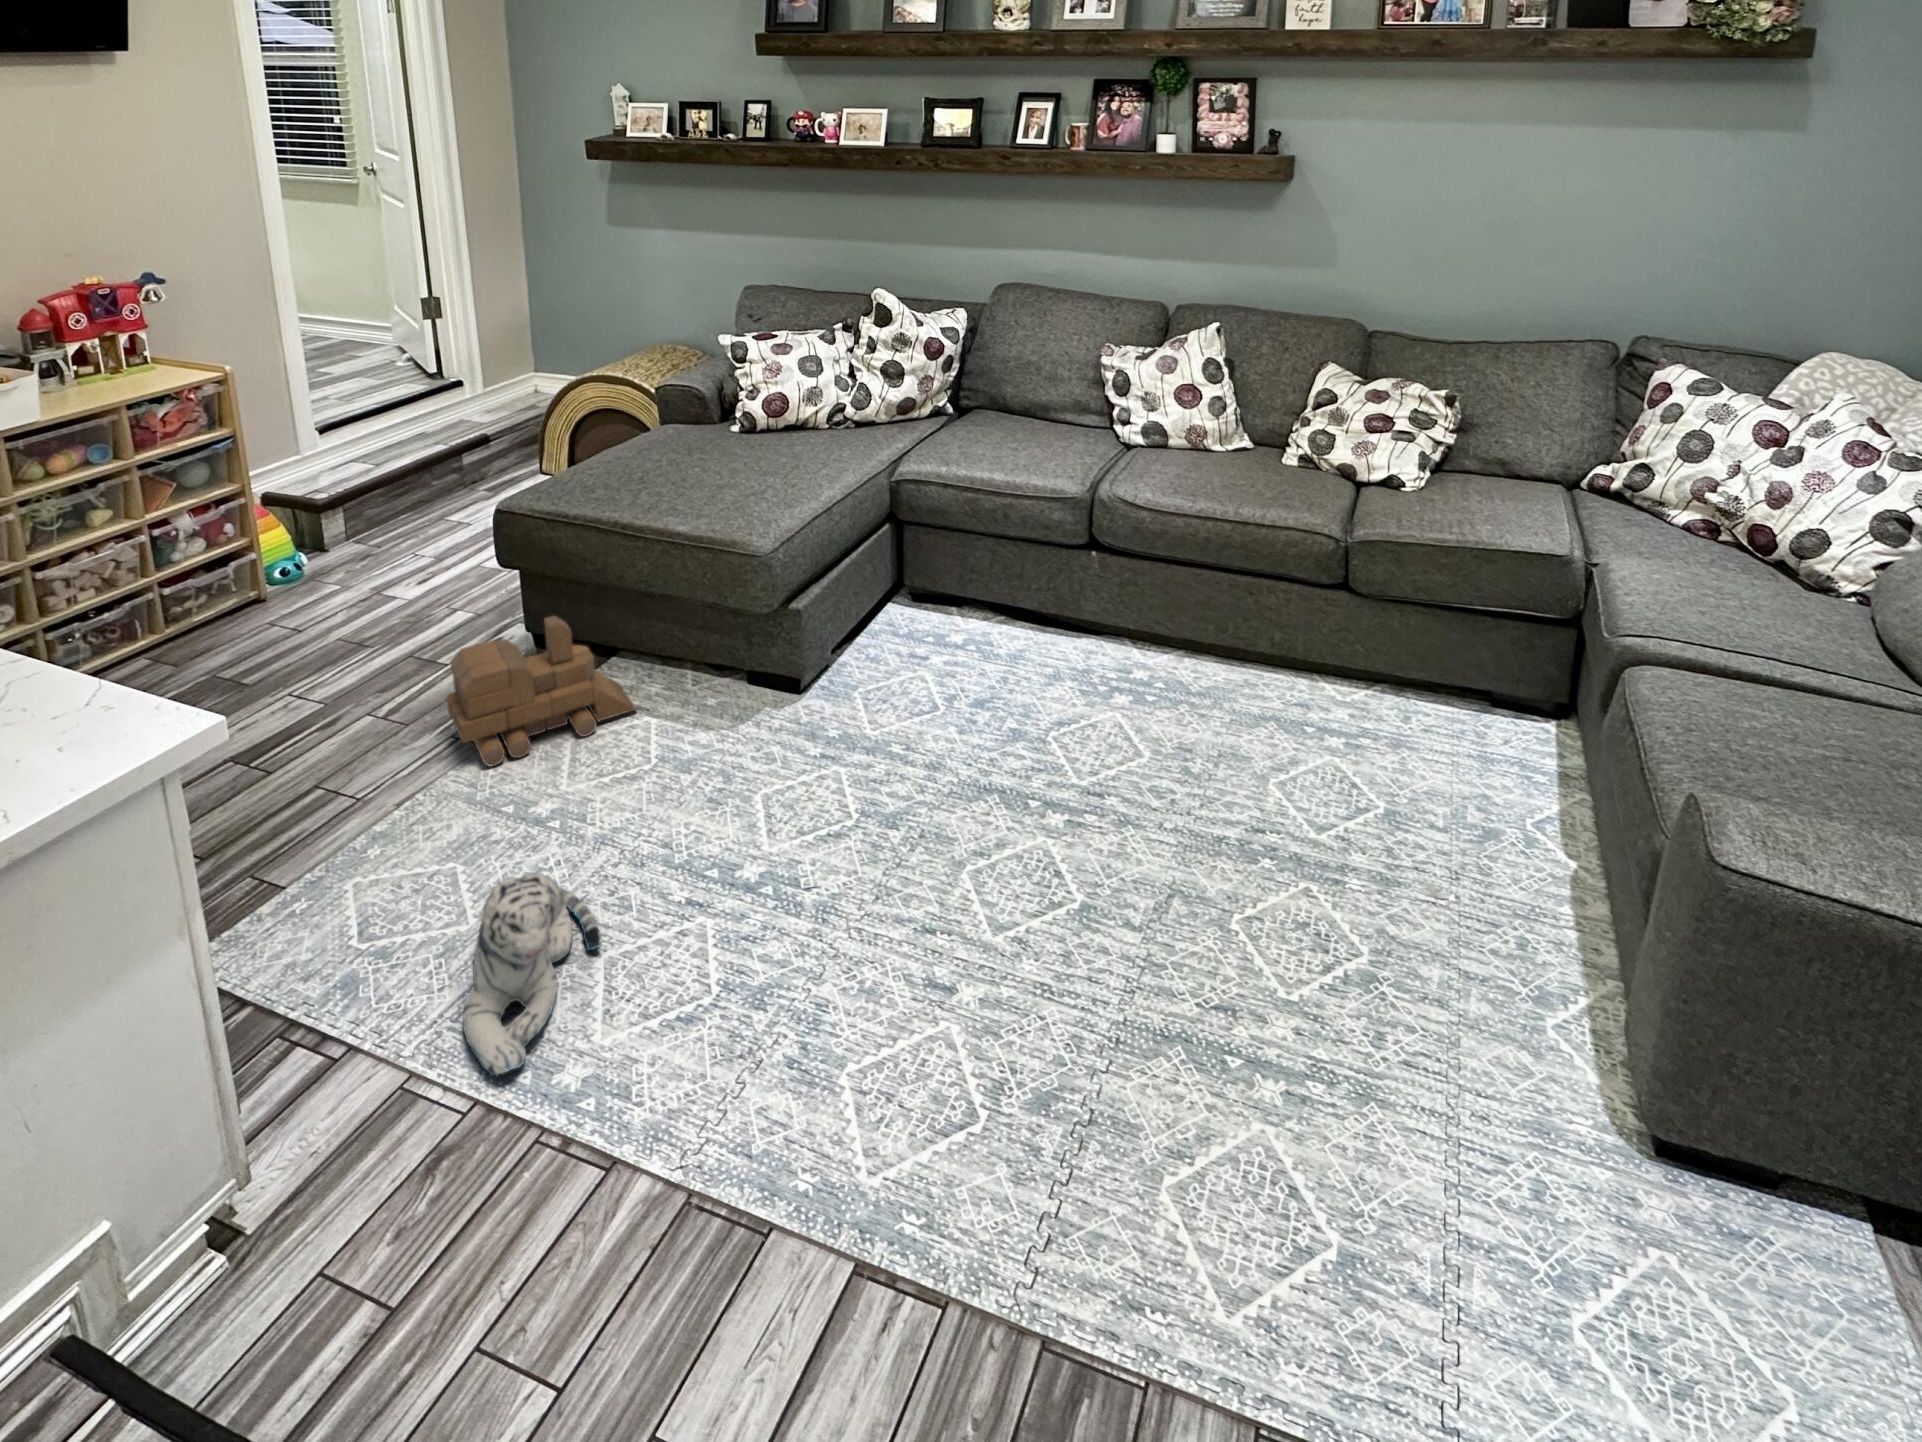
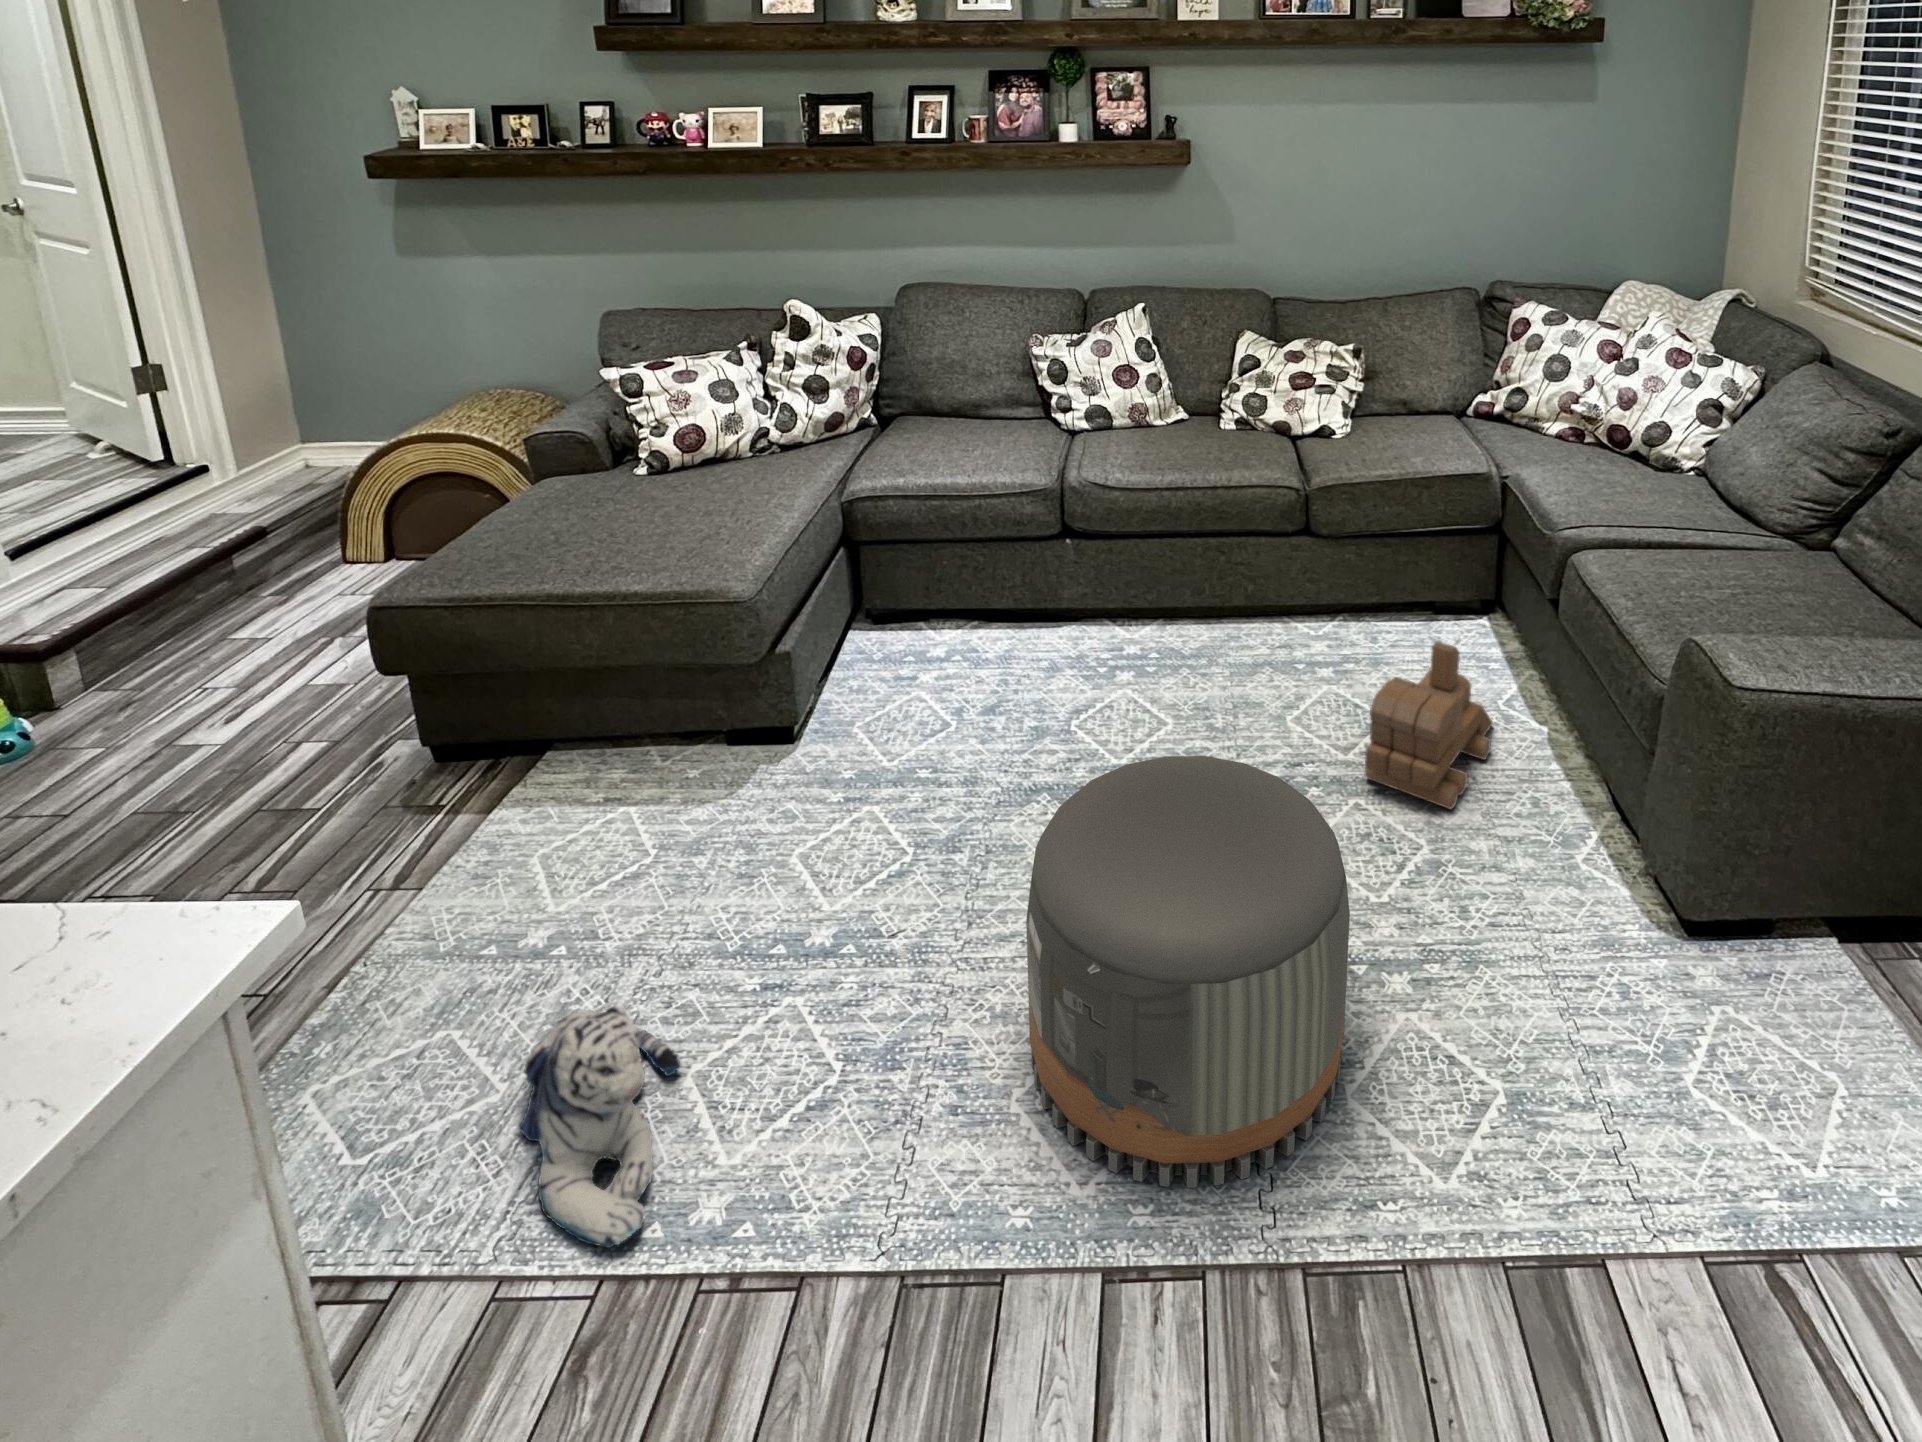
toy train: present [447,616,636,767] -> present [1365,642,1493,809]
pouf: none [863,781,1193,1230] -> present [1026,756,1350,1188]

